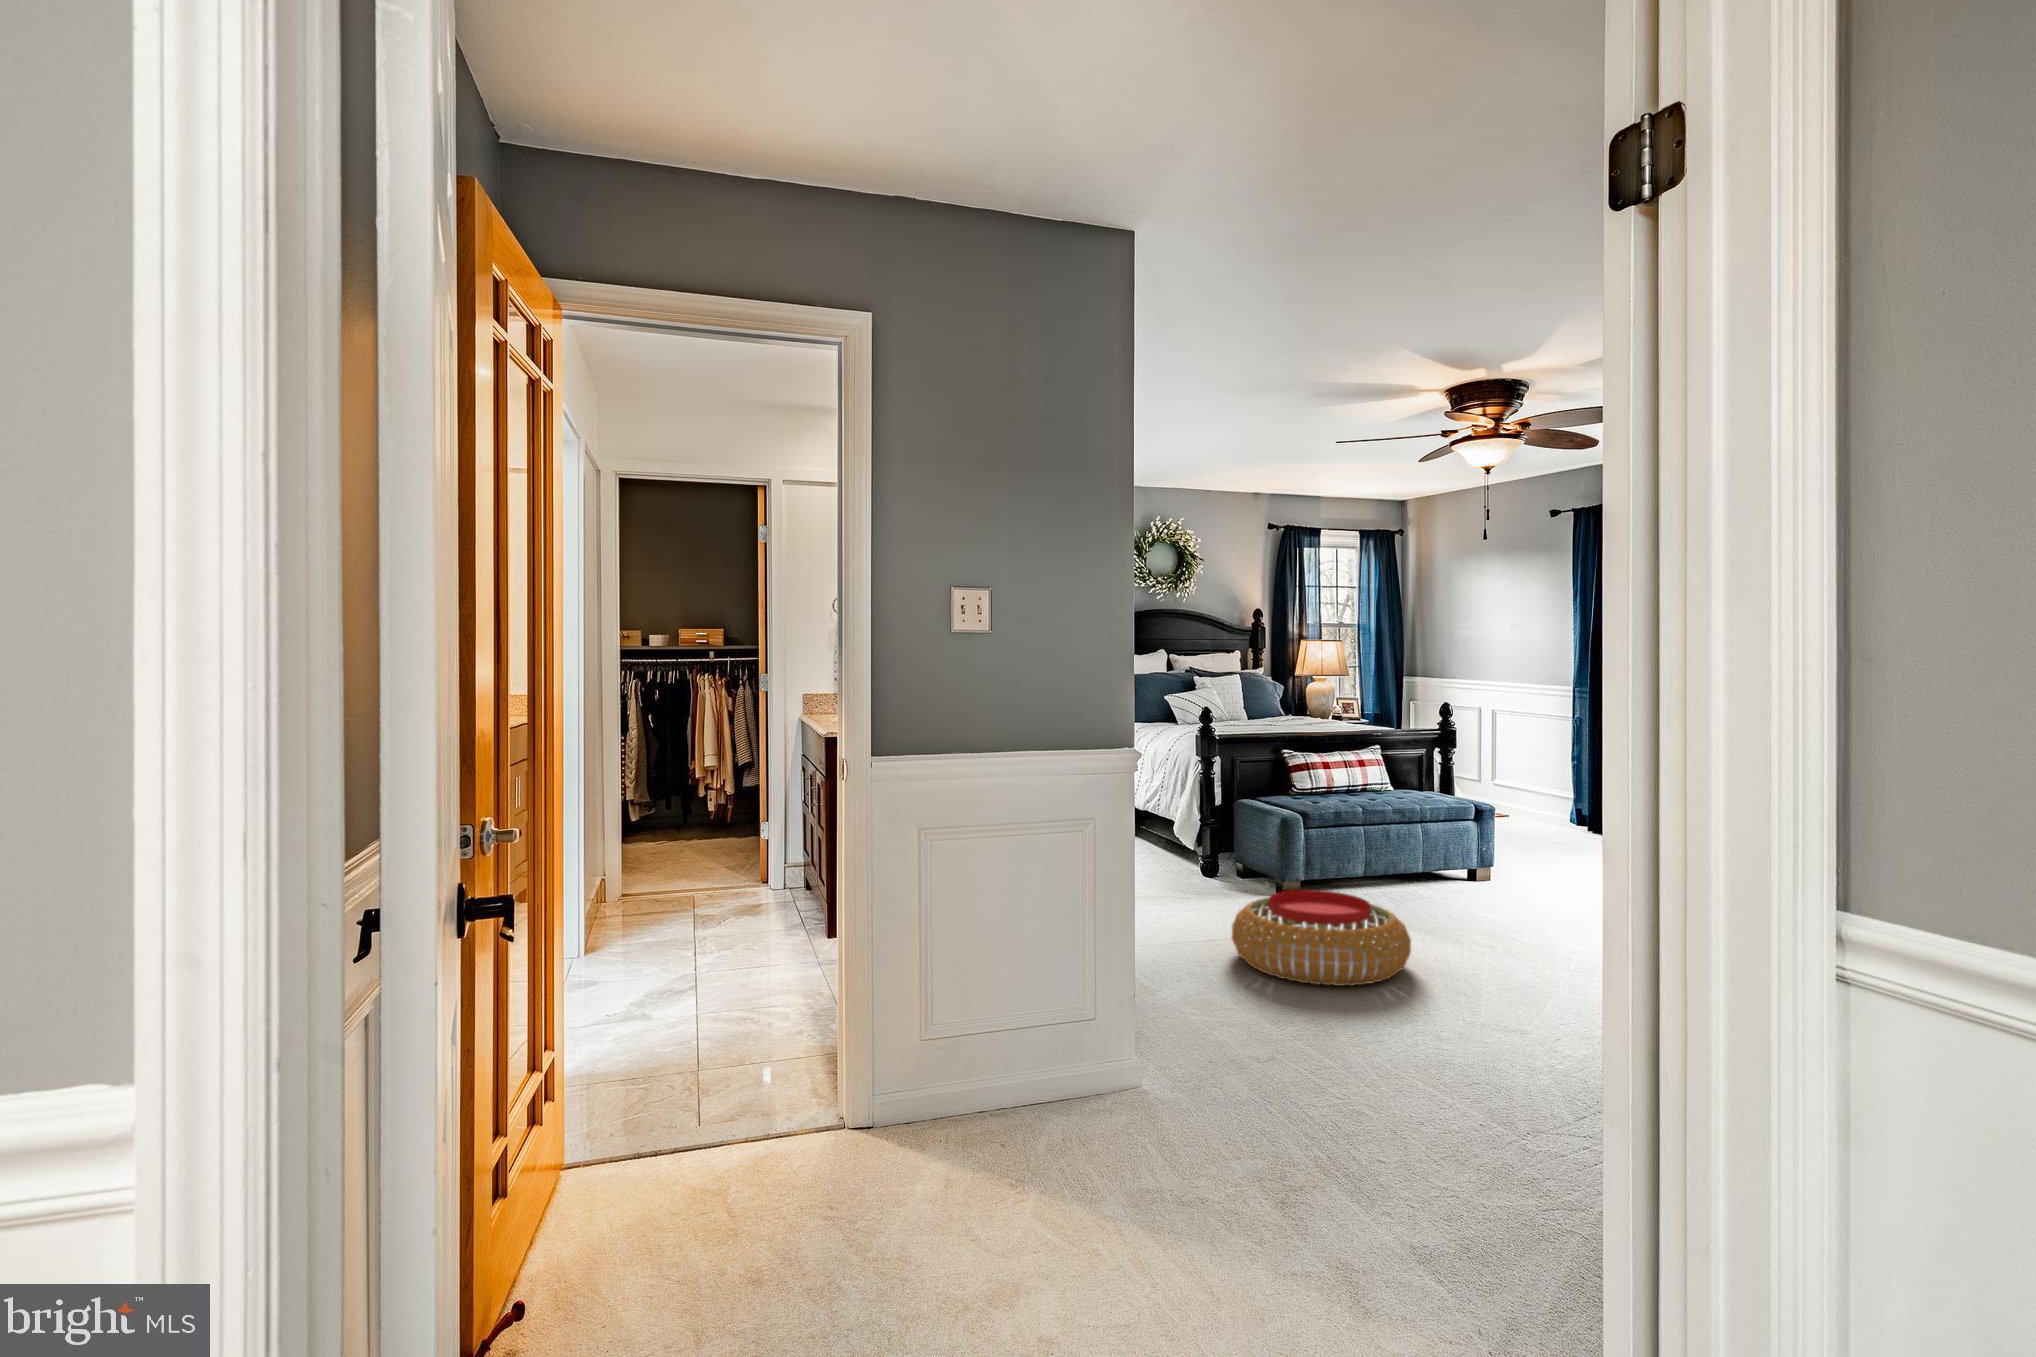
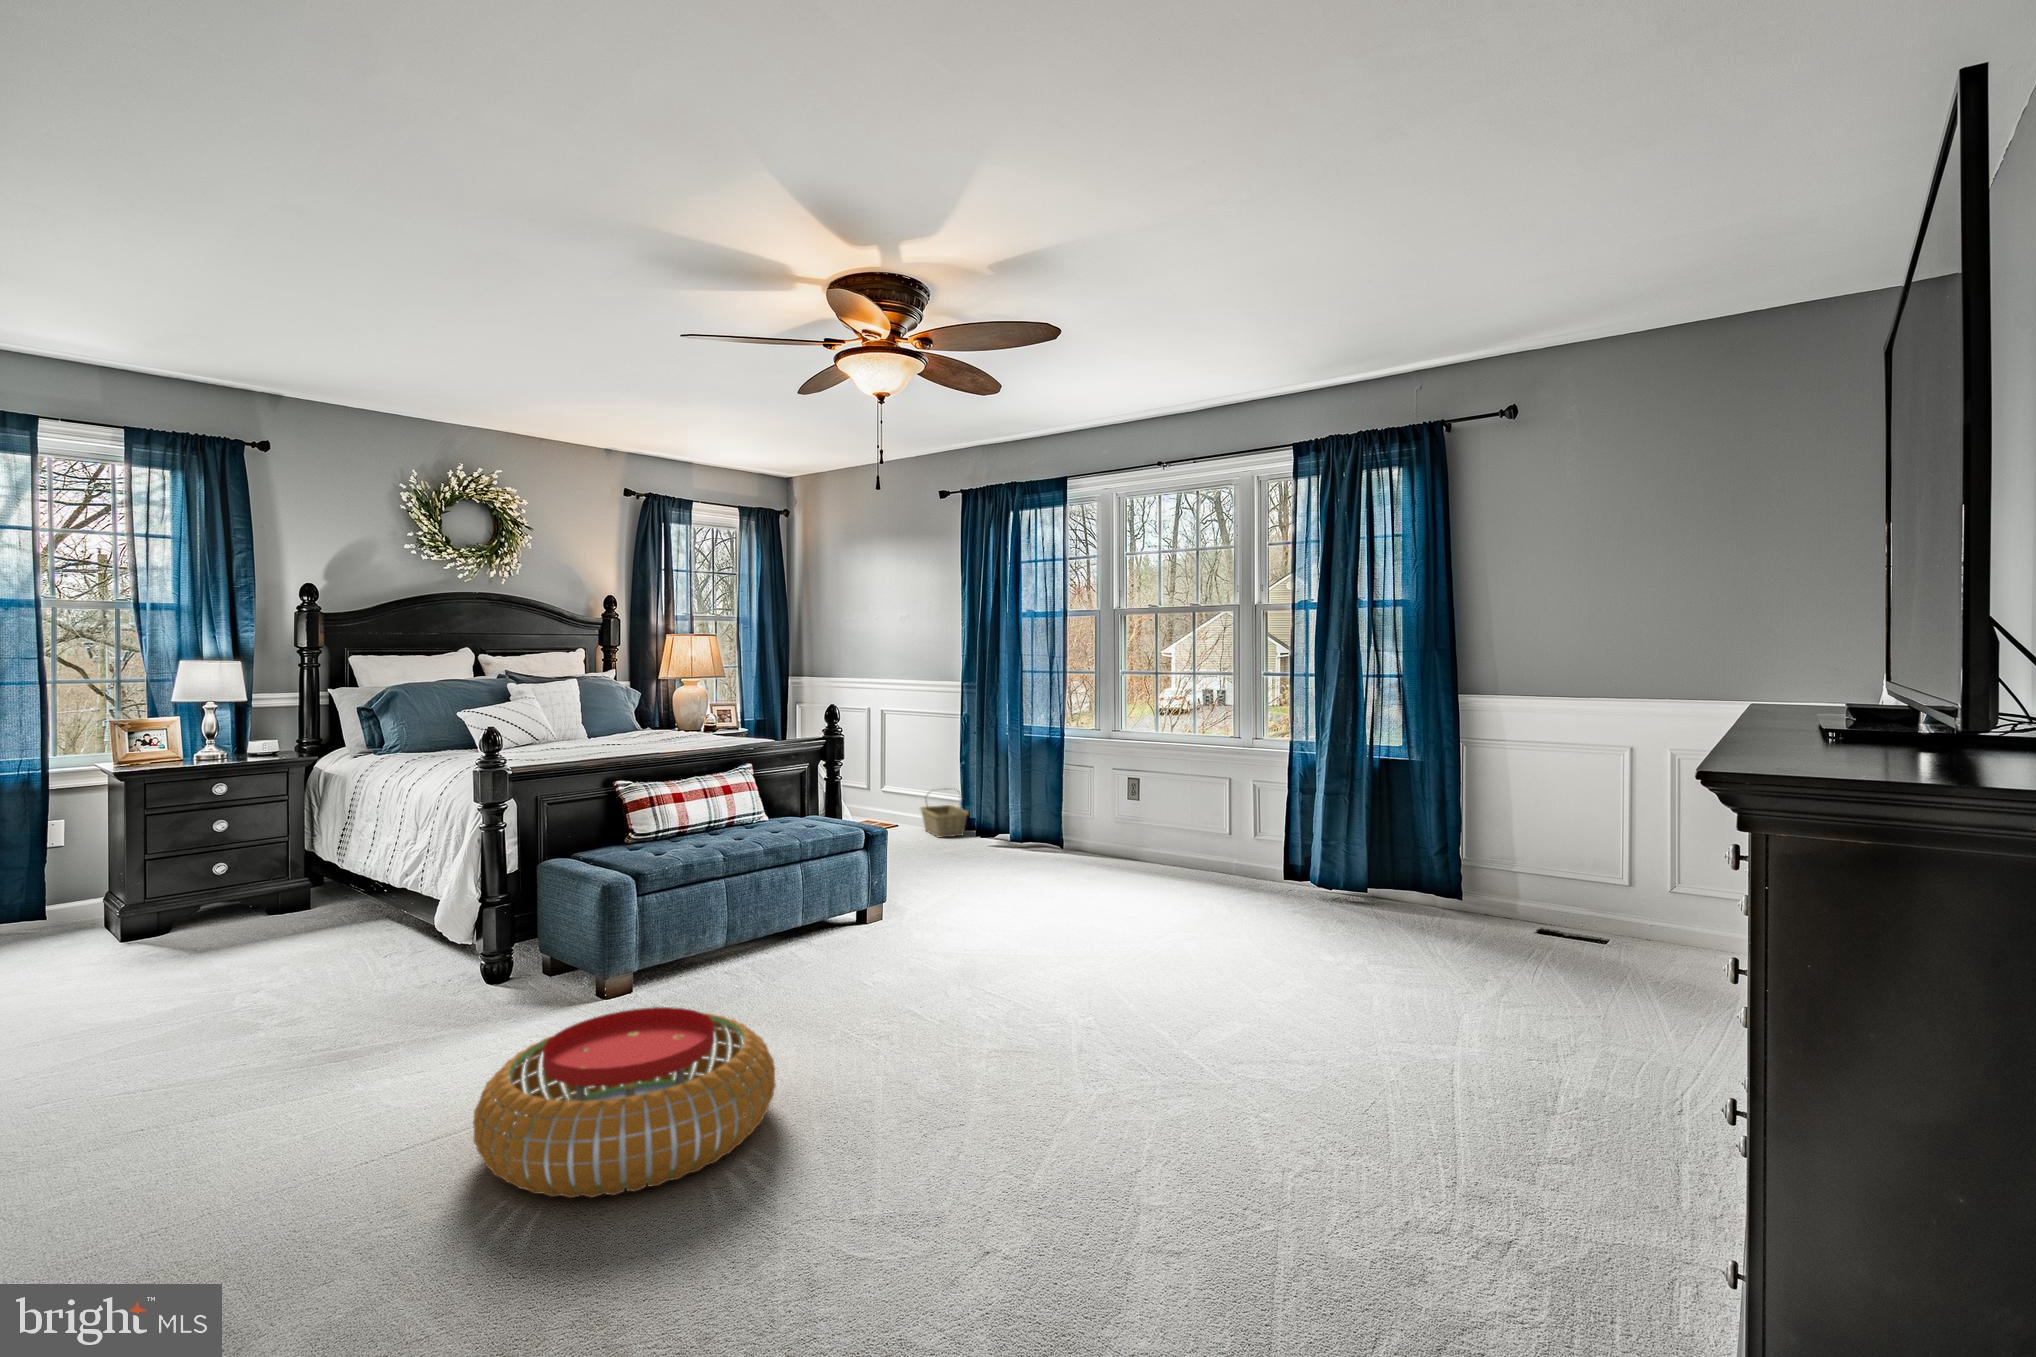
basket: none [1528,783,1579,828] -> present [920,795,968,838]

